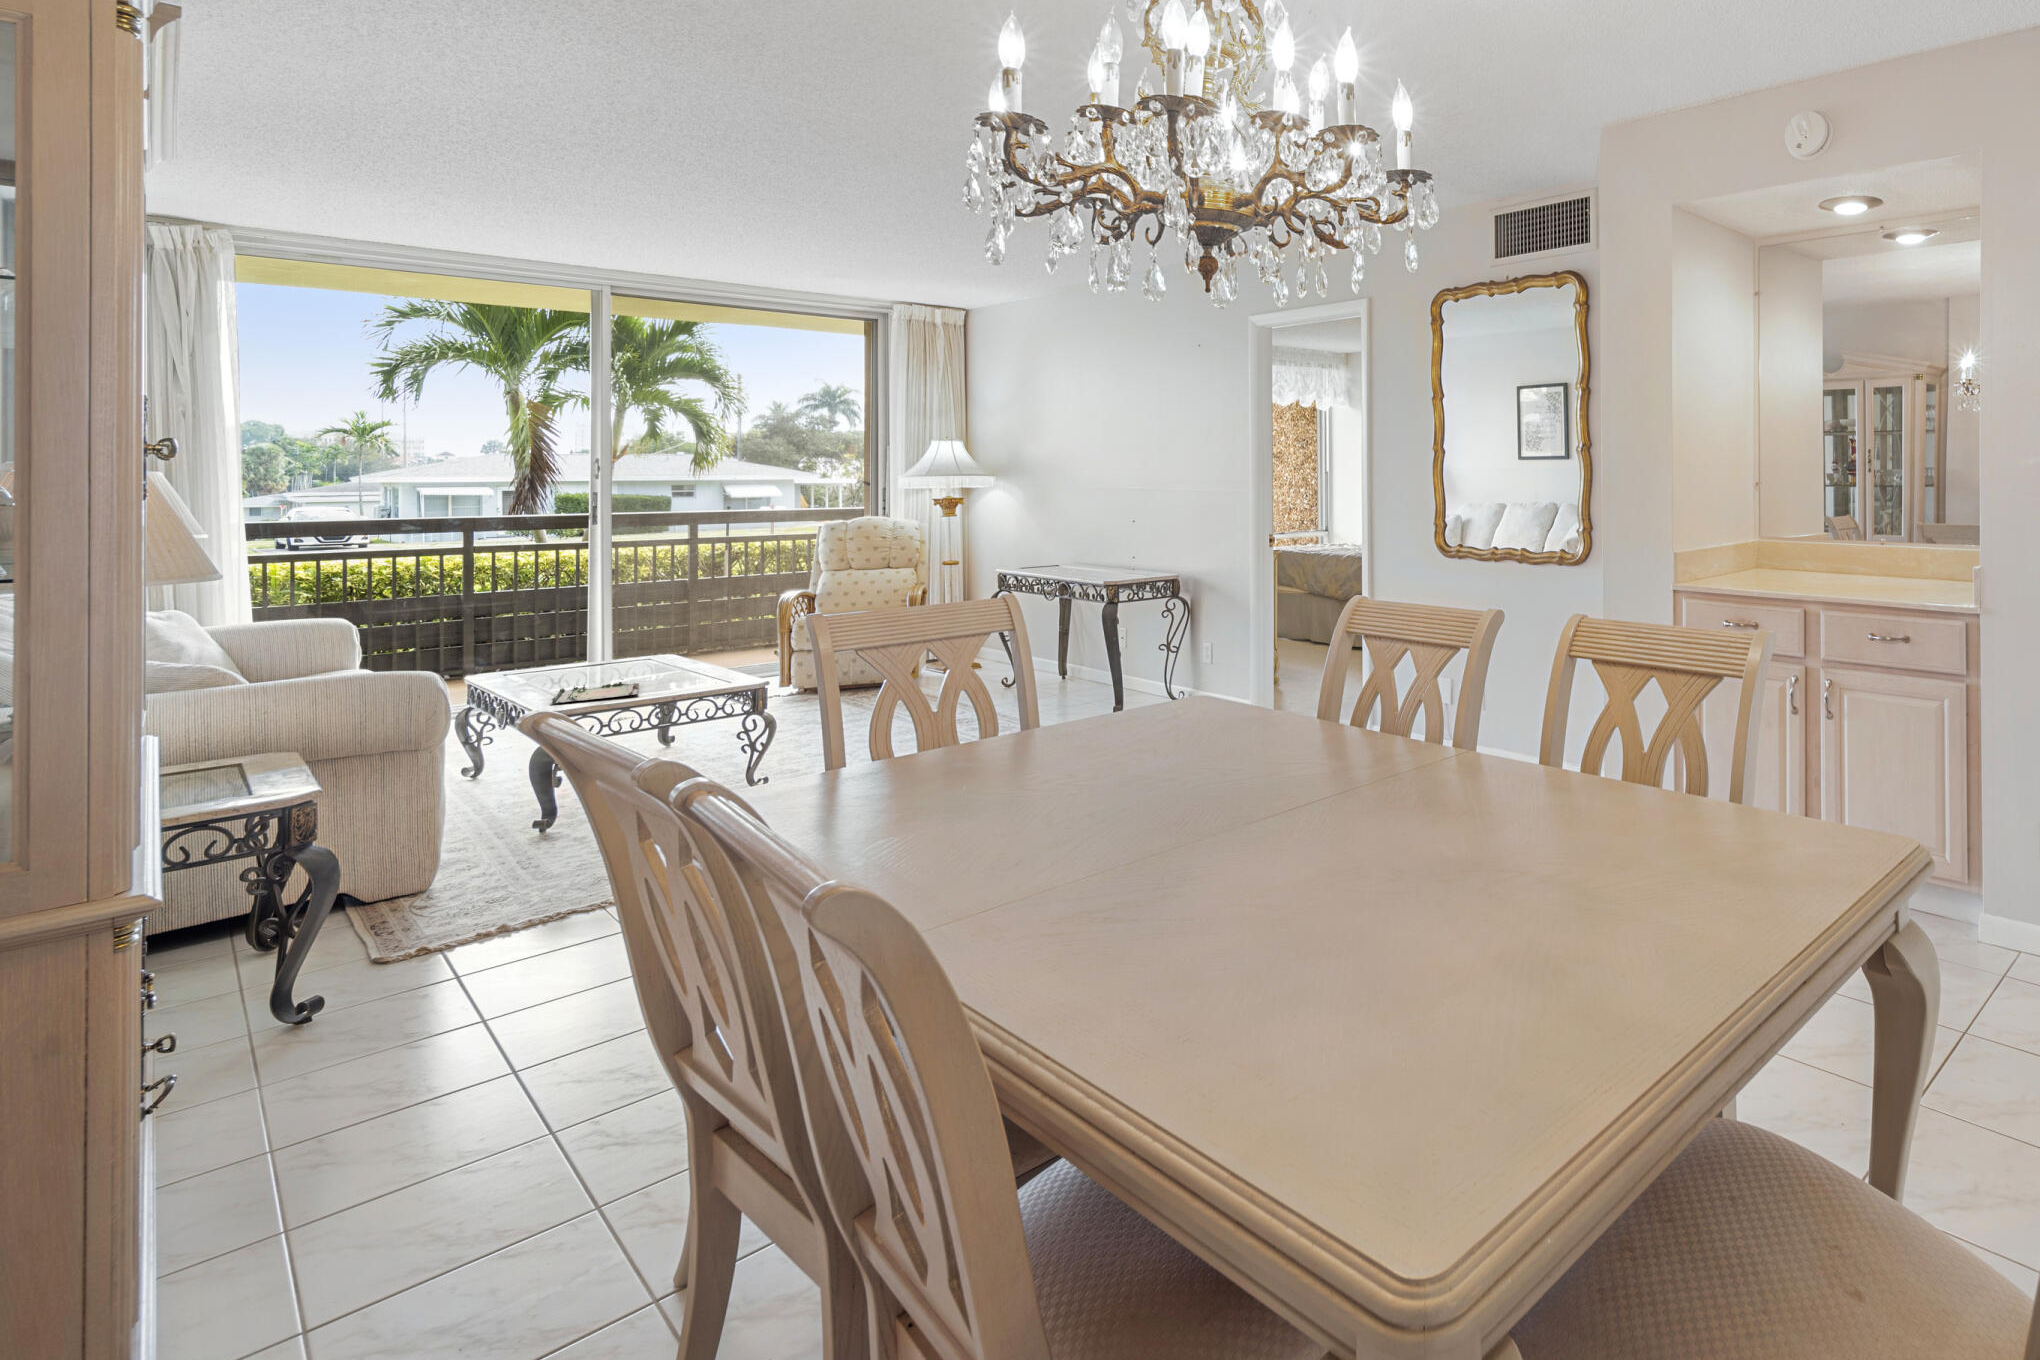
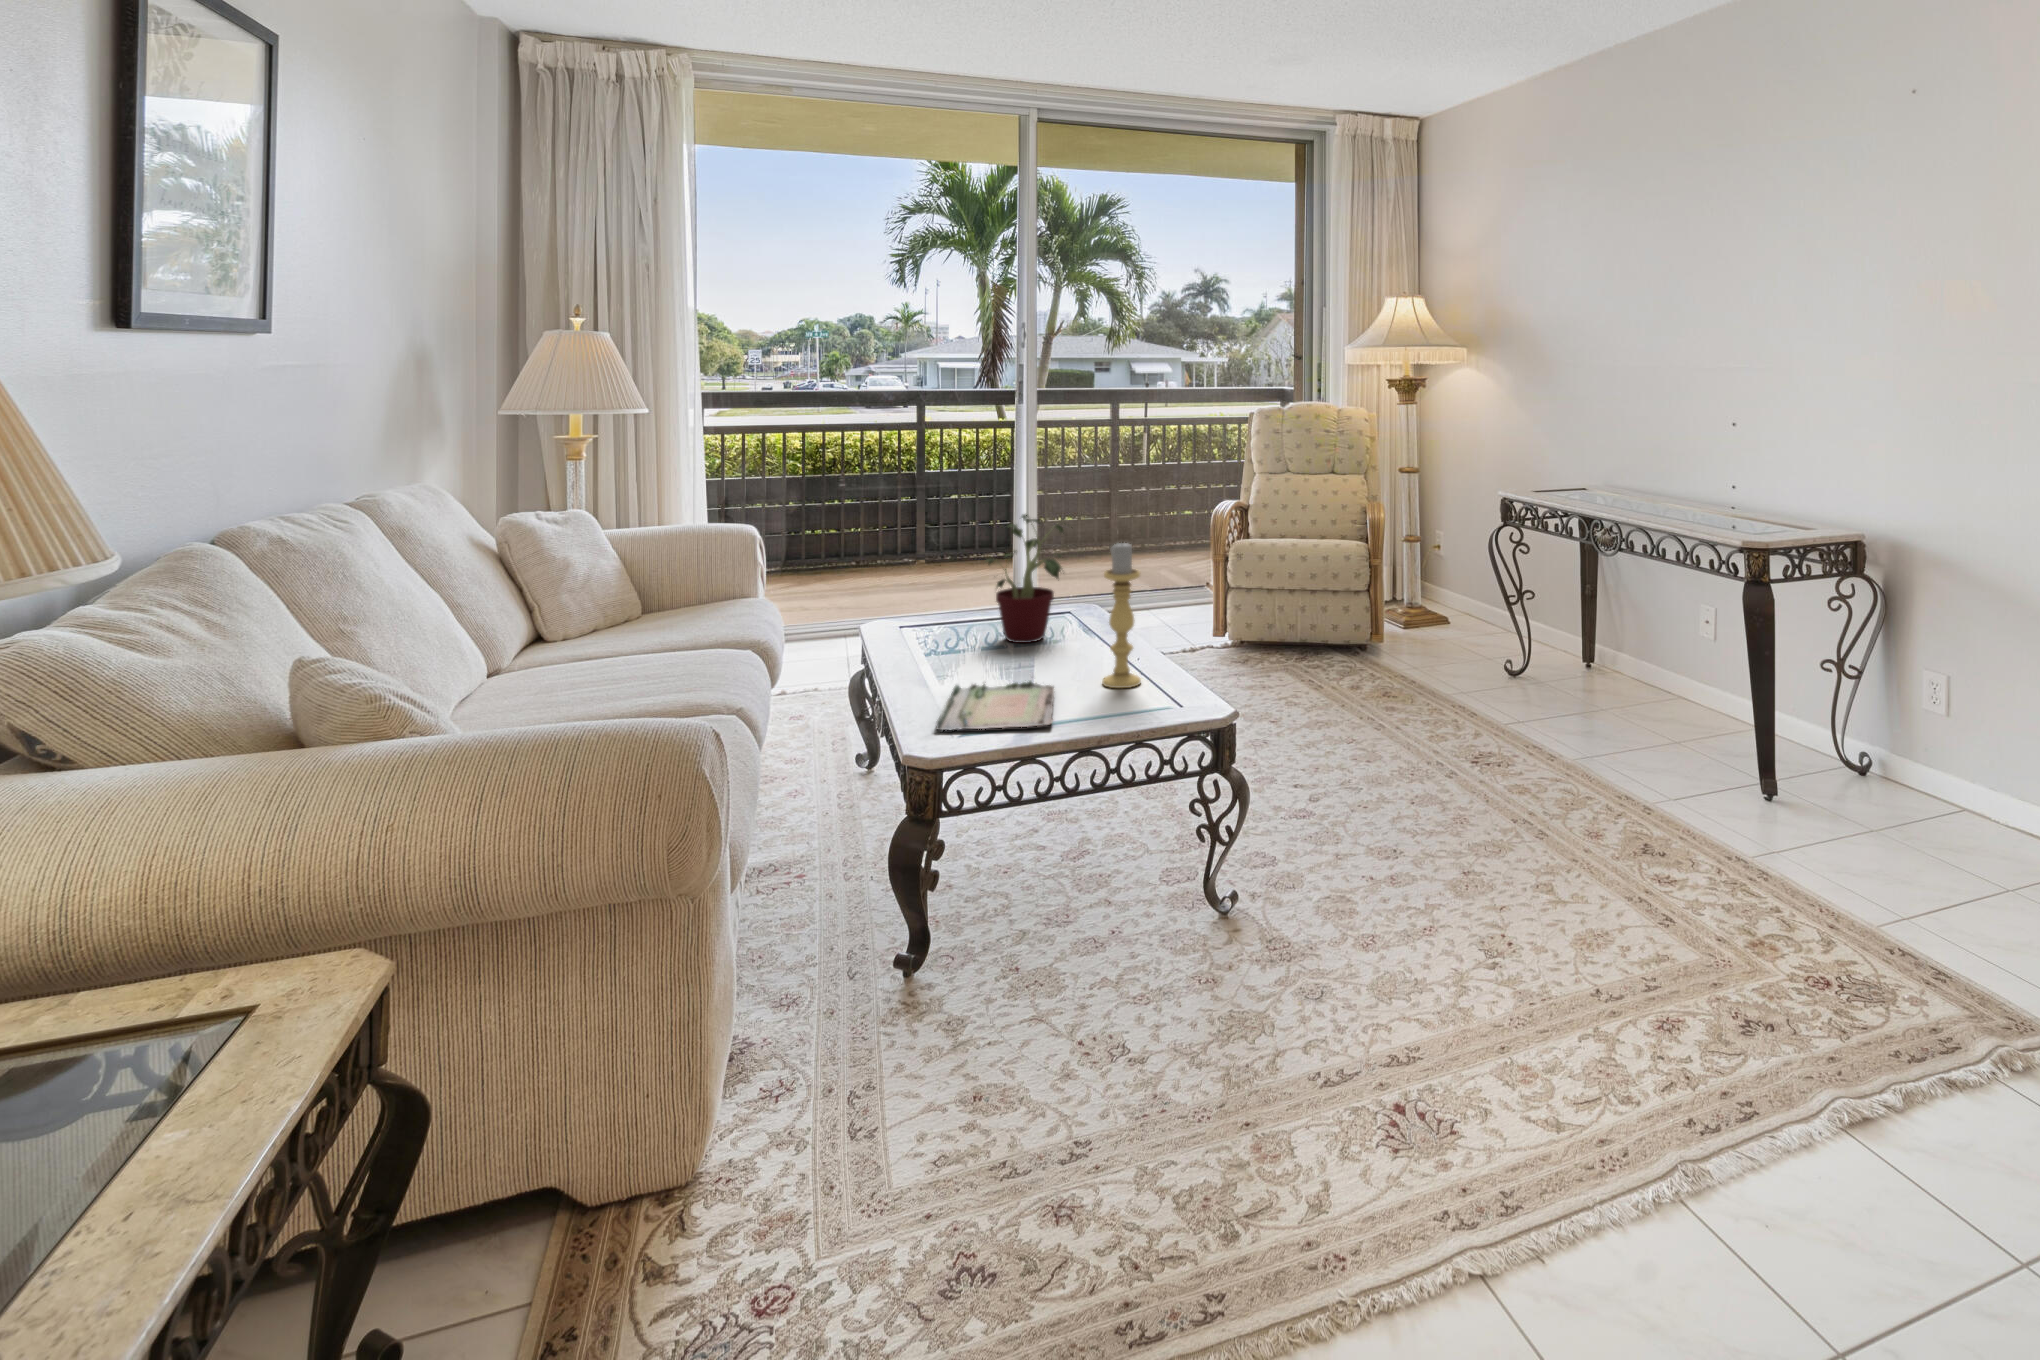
potted plant: none [577,589,652,674] -> present [985,514,1066,643]
candle holder: none [676,594,705,682] -> present [1102,543,1141,688]

